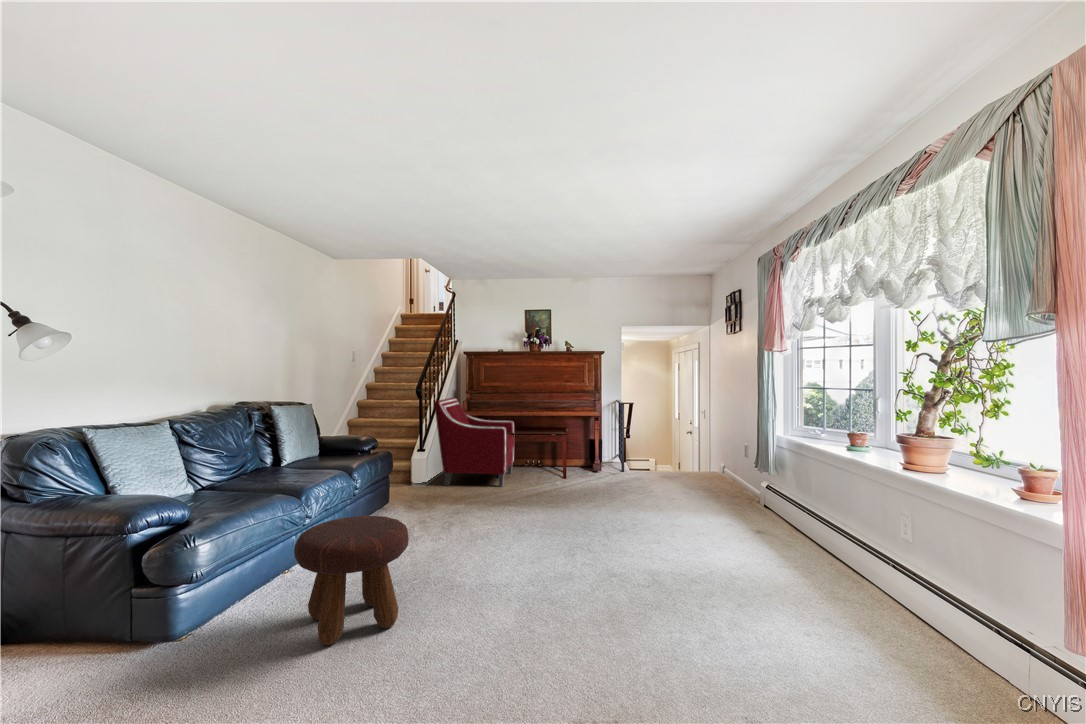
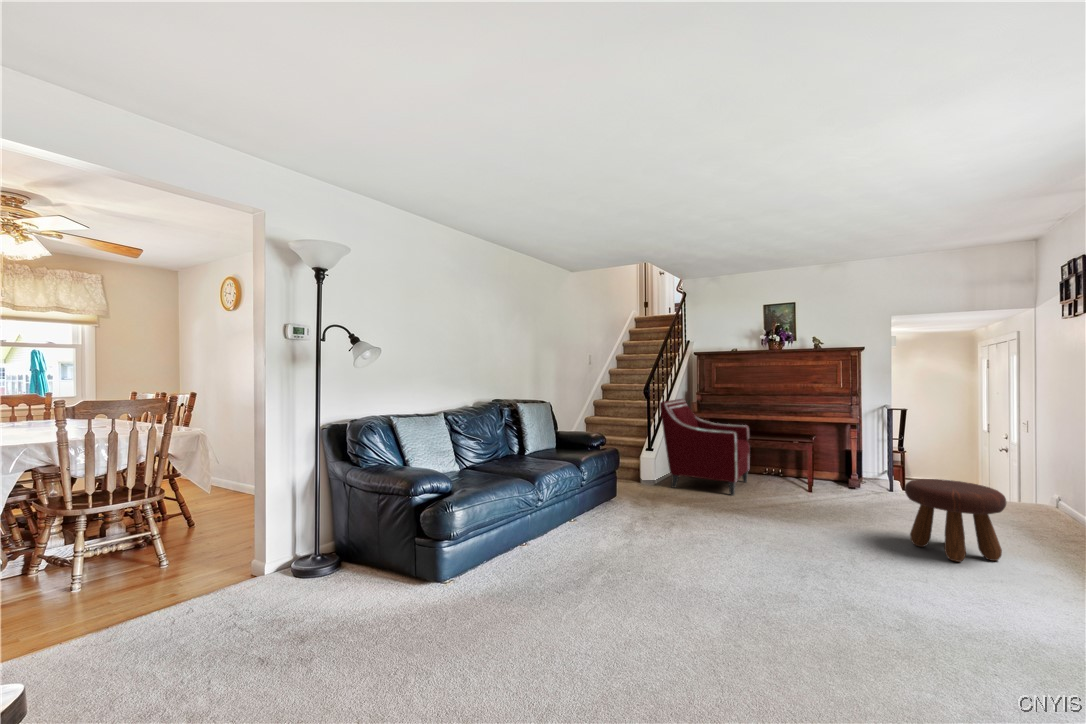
footstool: present [294,516,409,645] -> present [905,479,1006,562]

